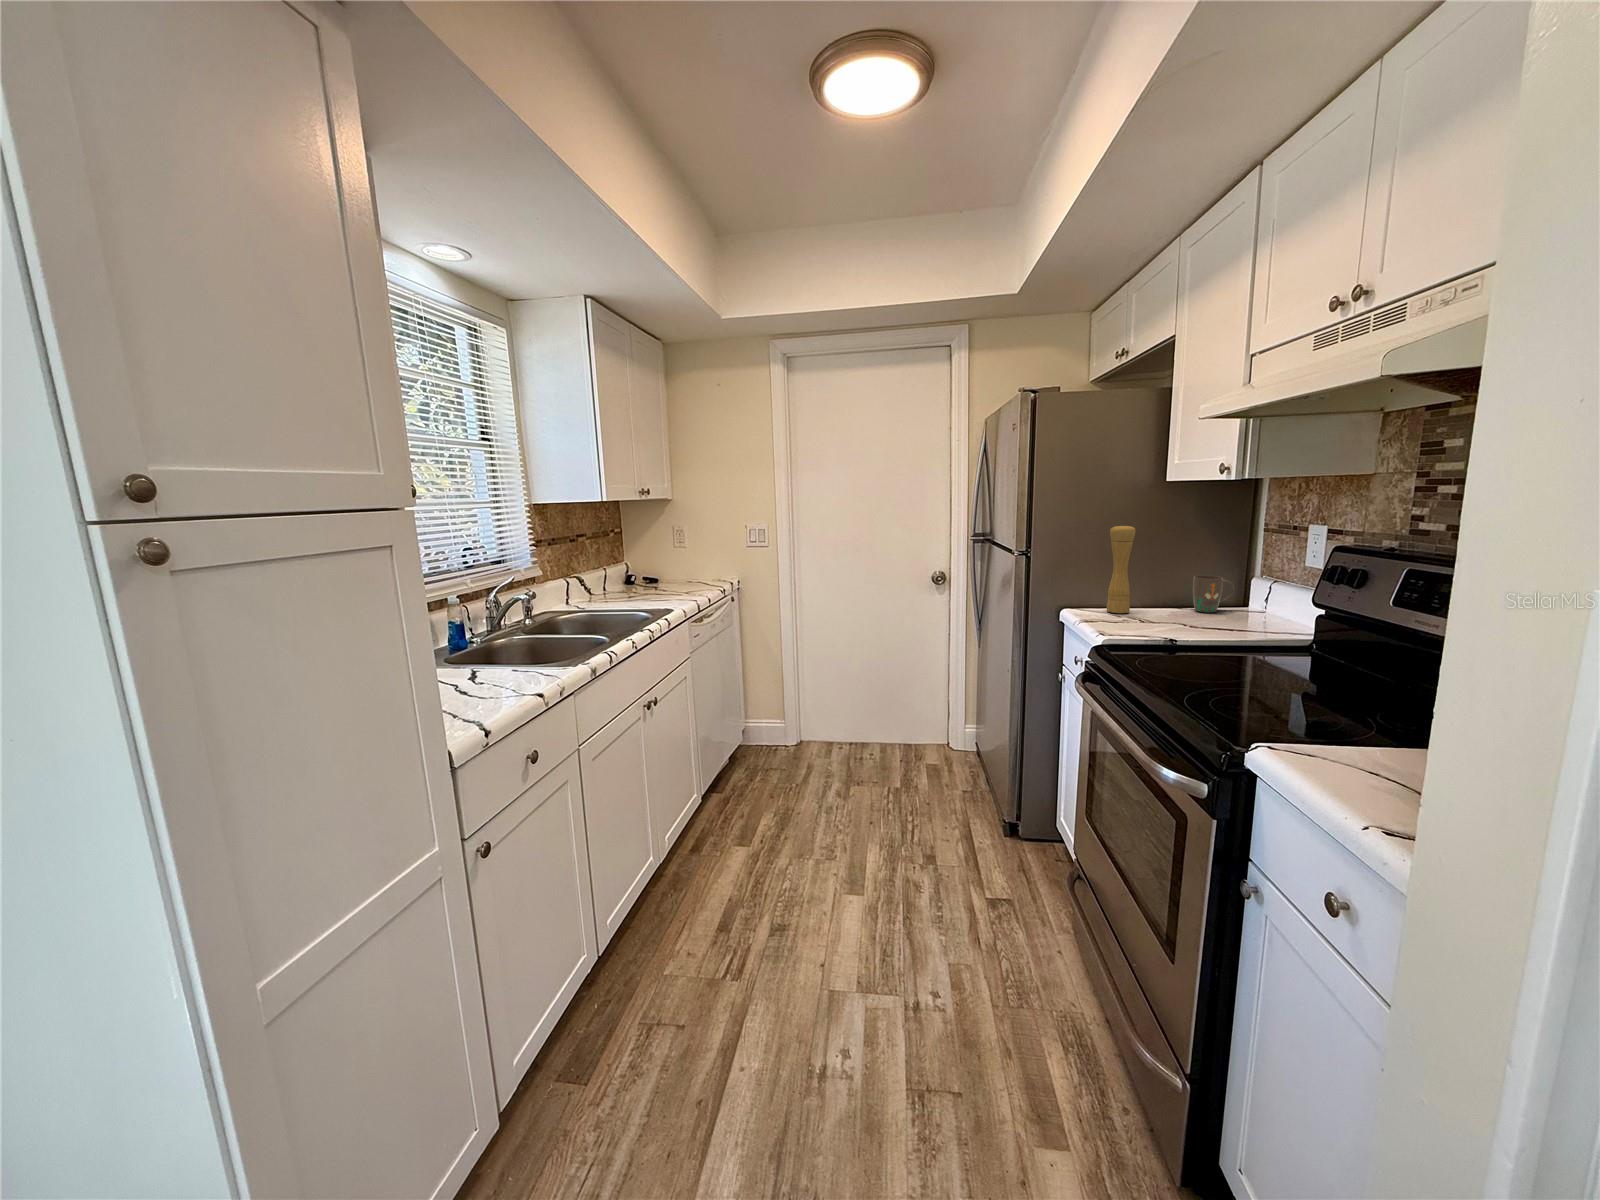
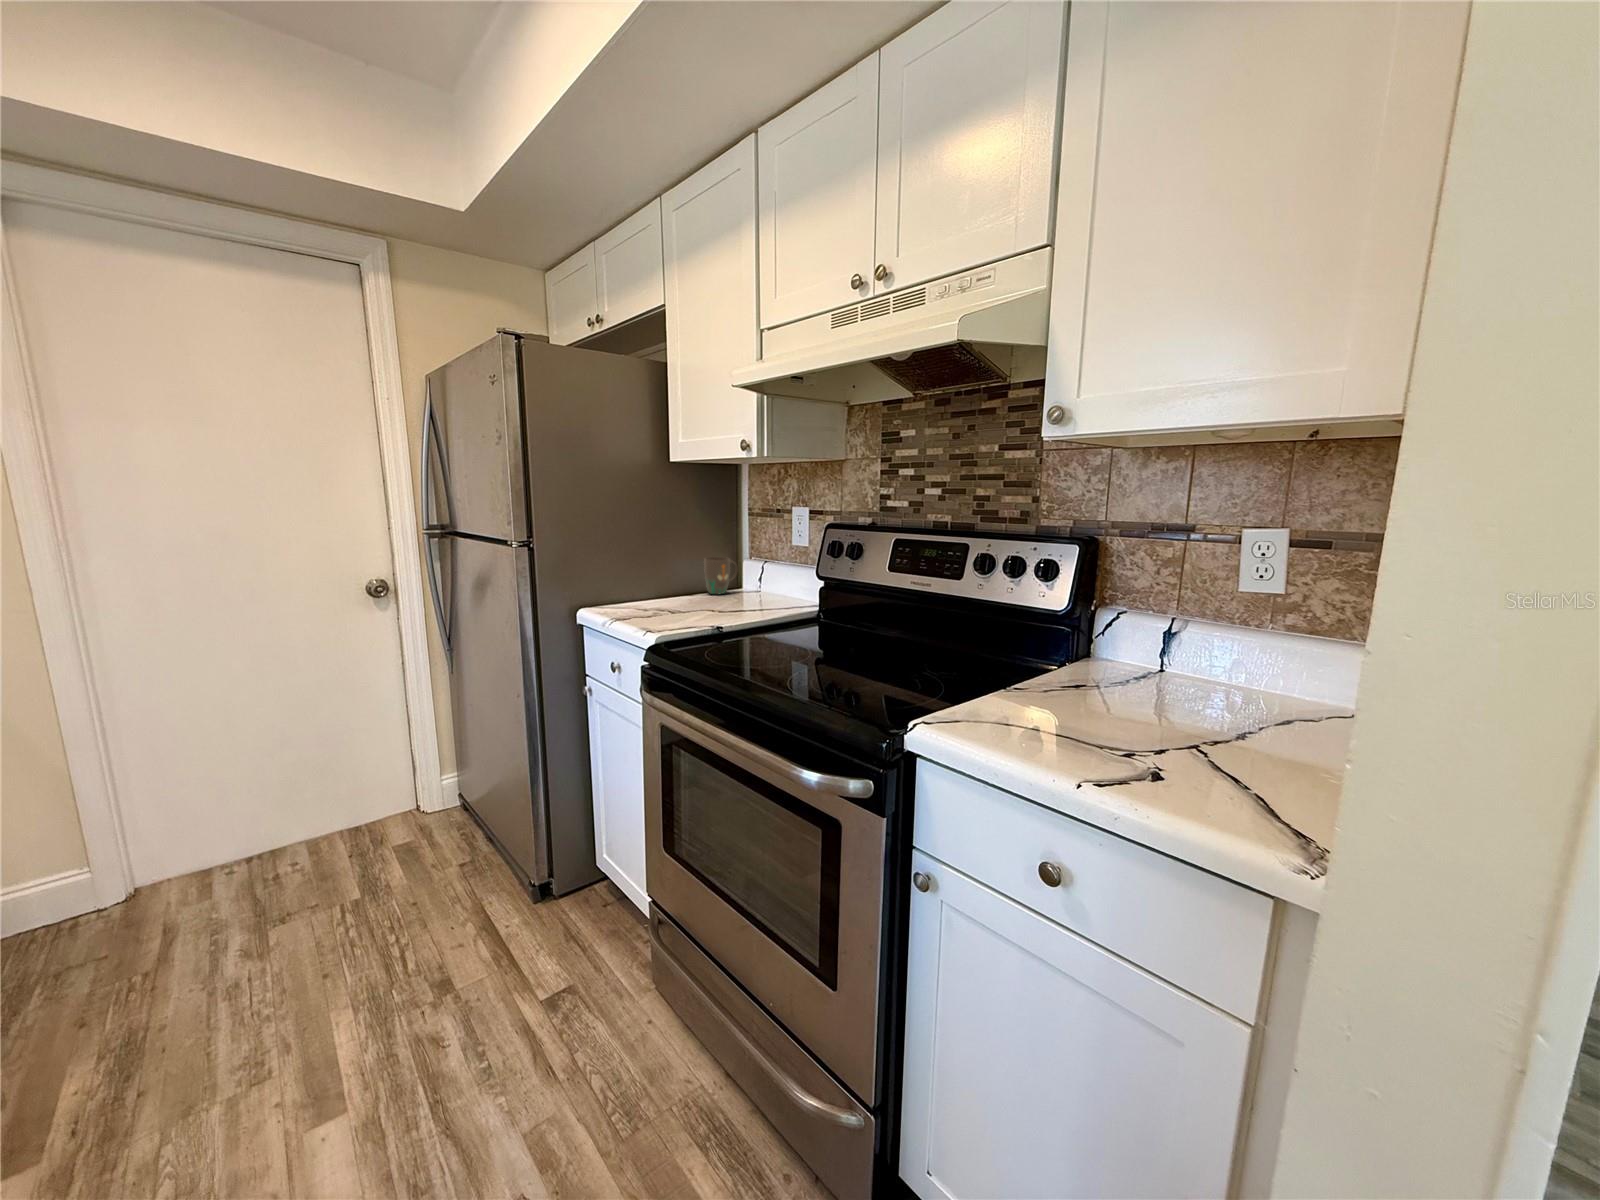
pepper mill: present [1107,524,1136,613] -> none [626,504,654,605]

